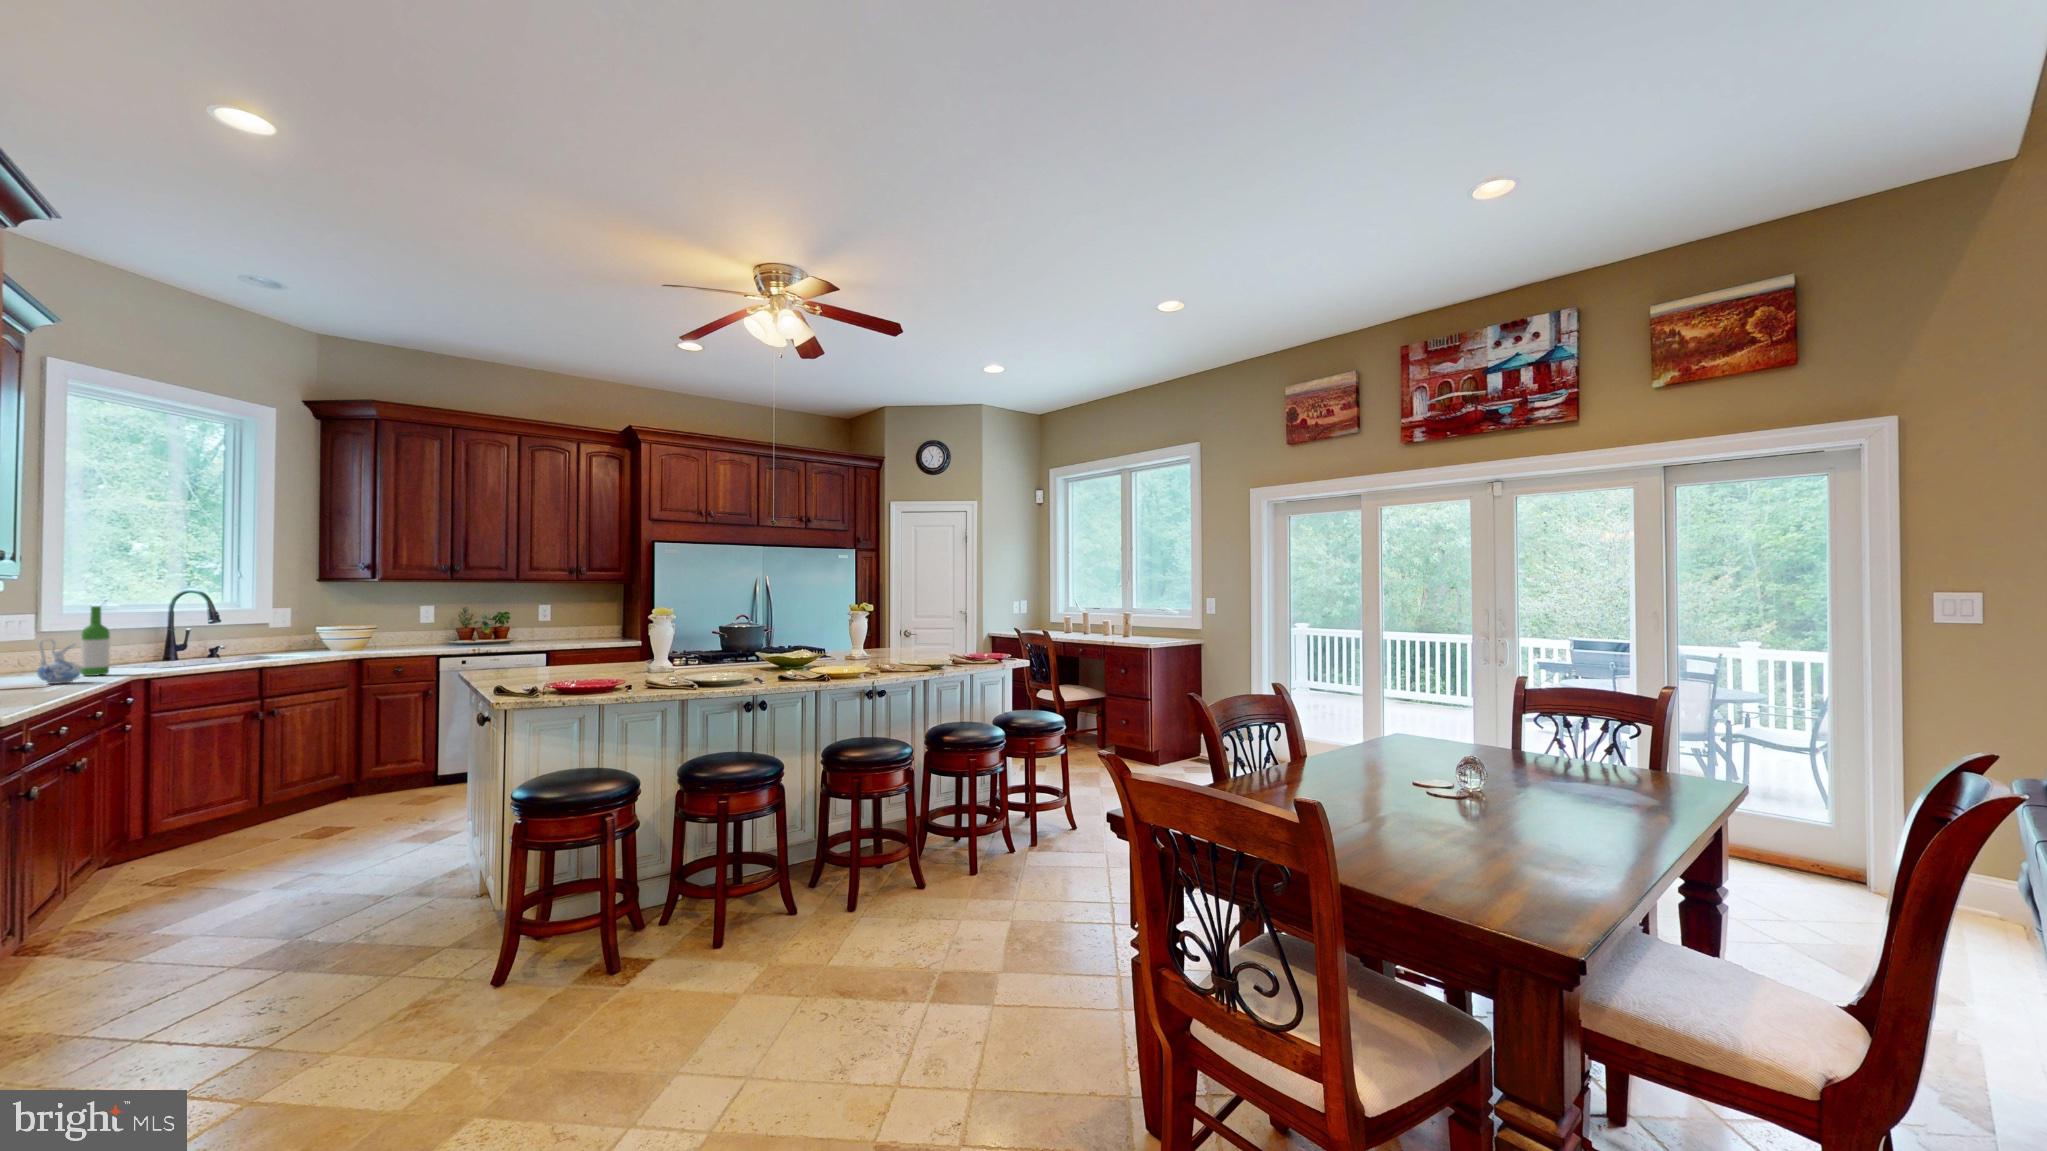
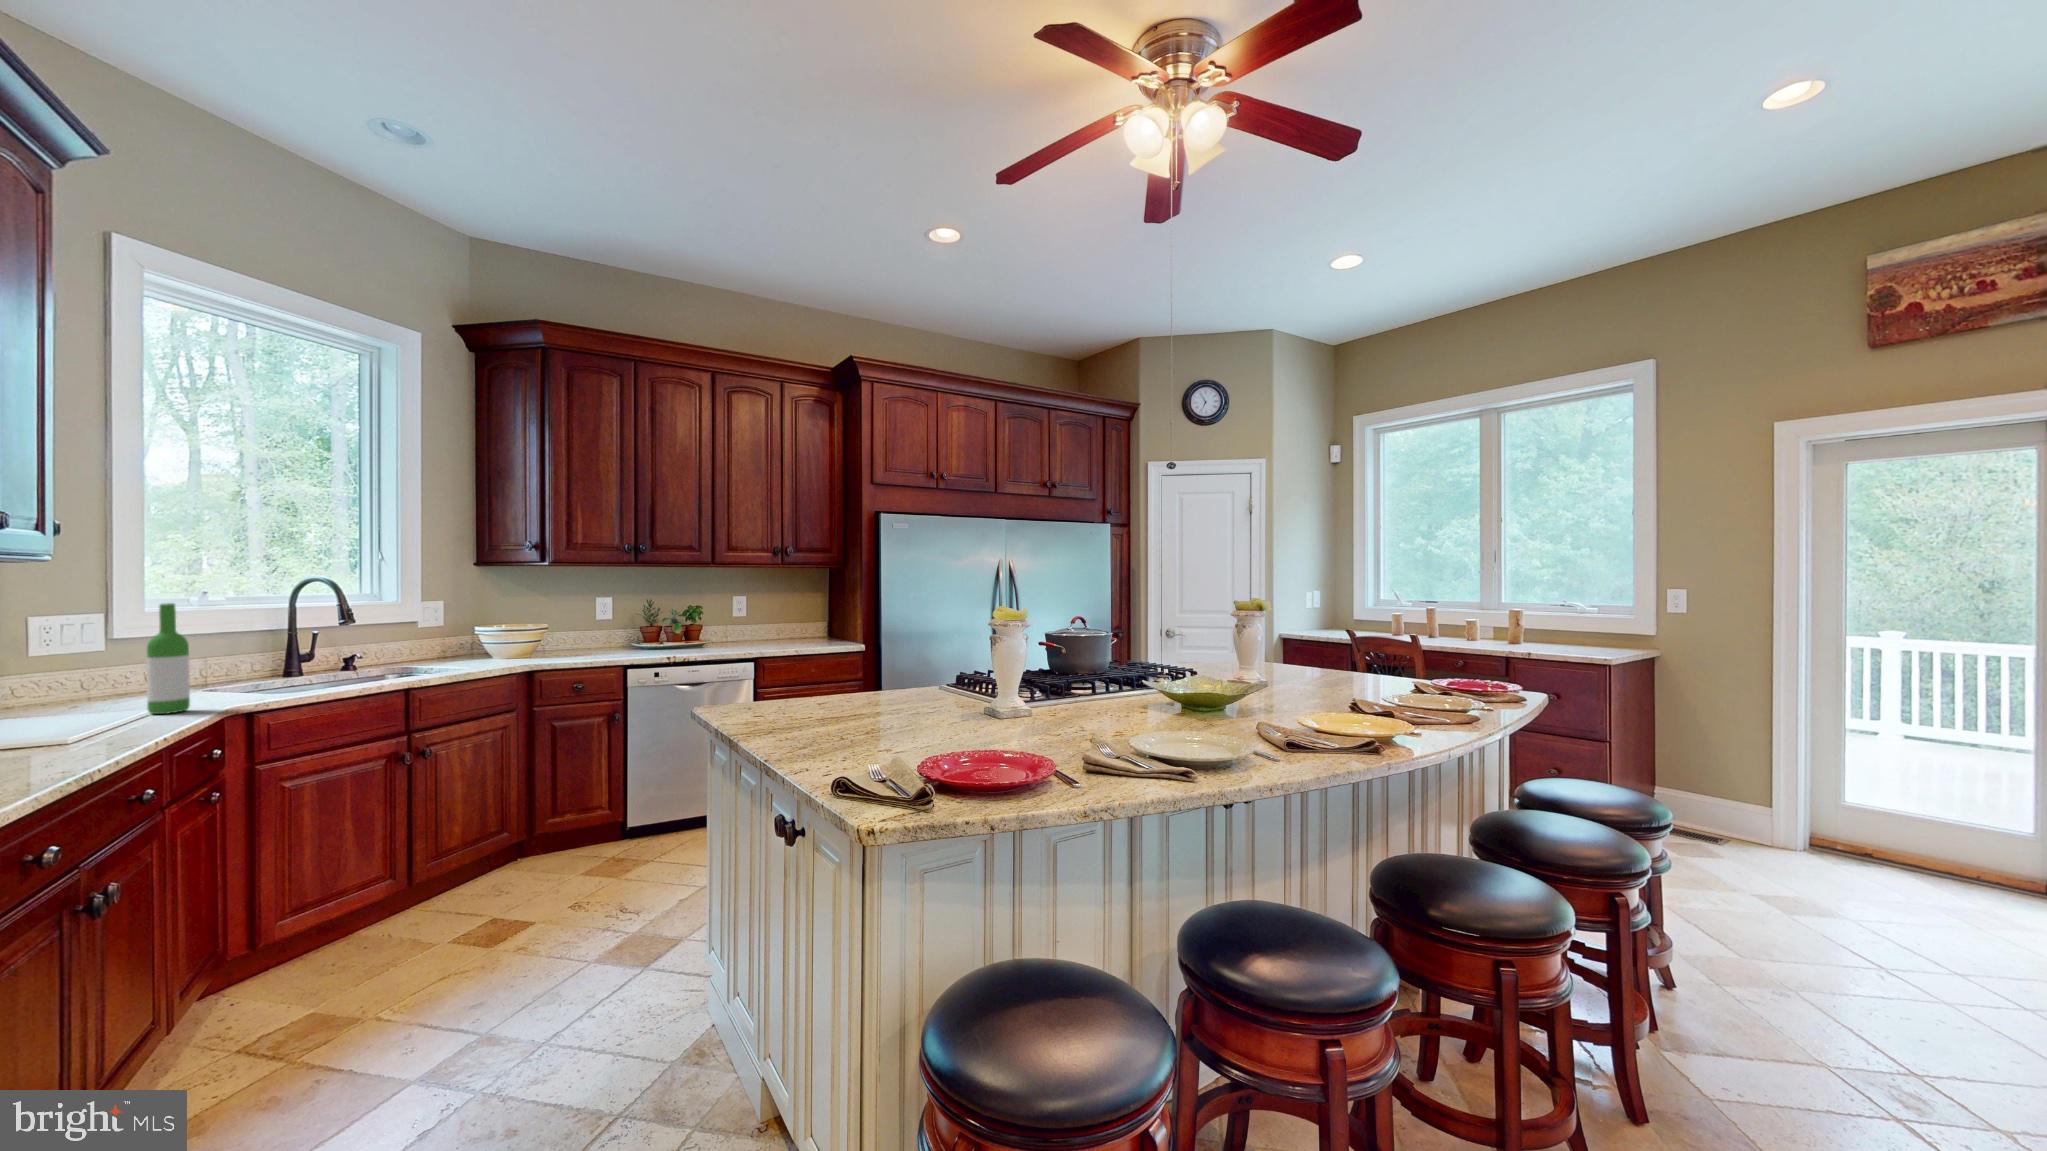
ceramic pitcher: present [37,638,81,684] -> none [59,661,132,738]

